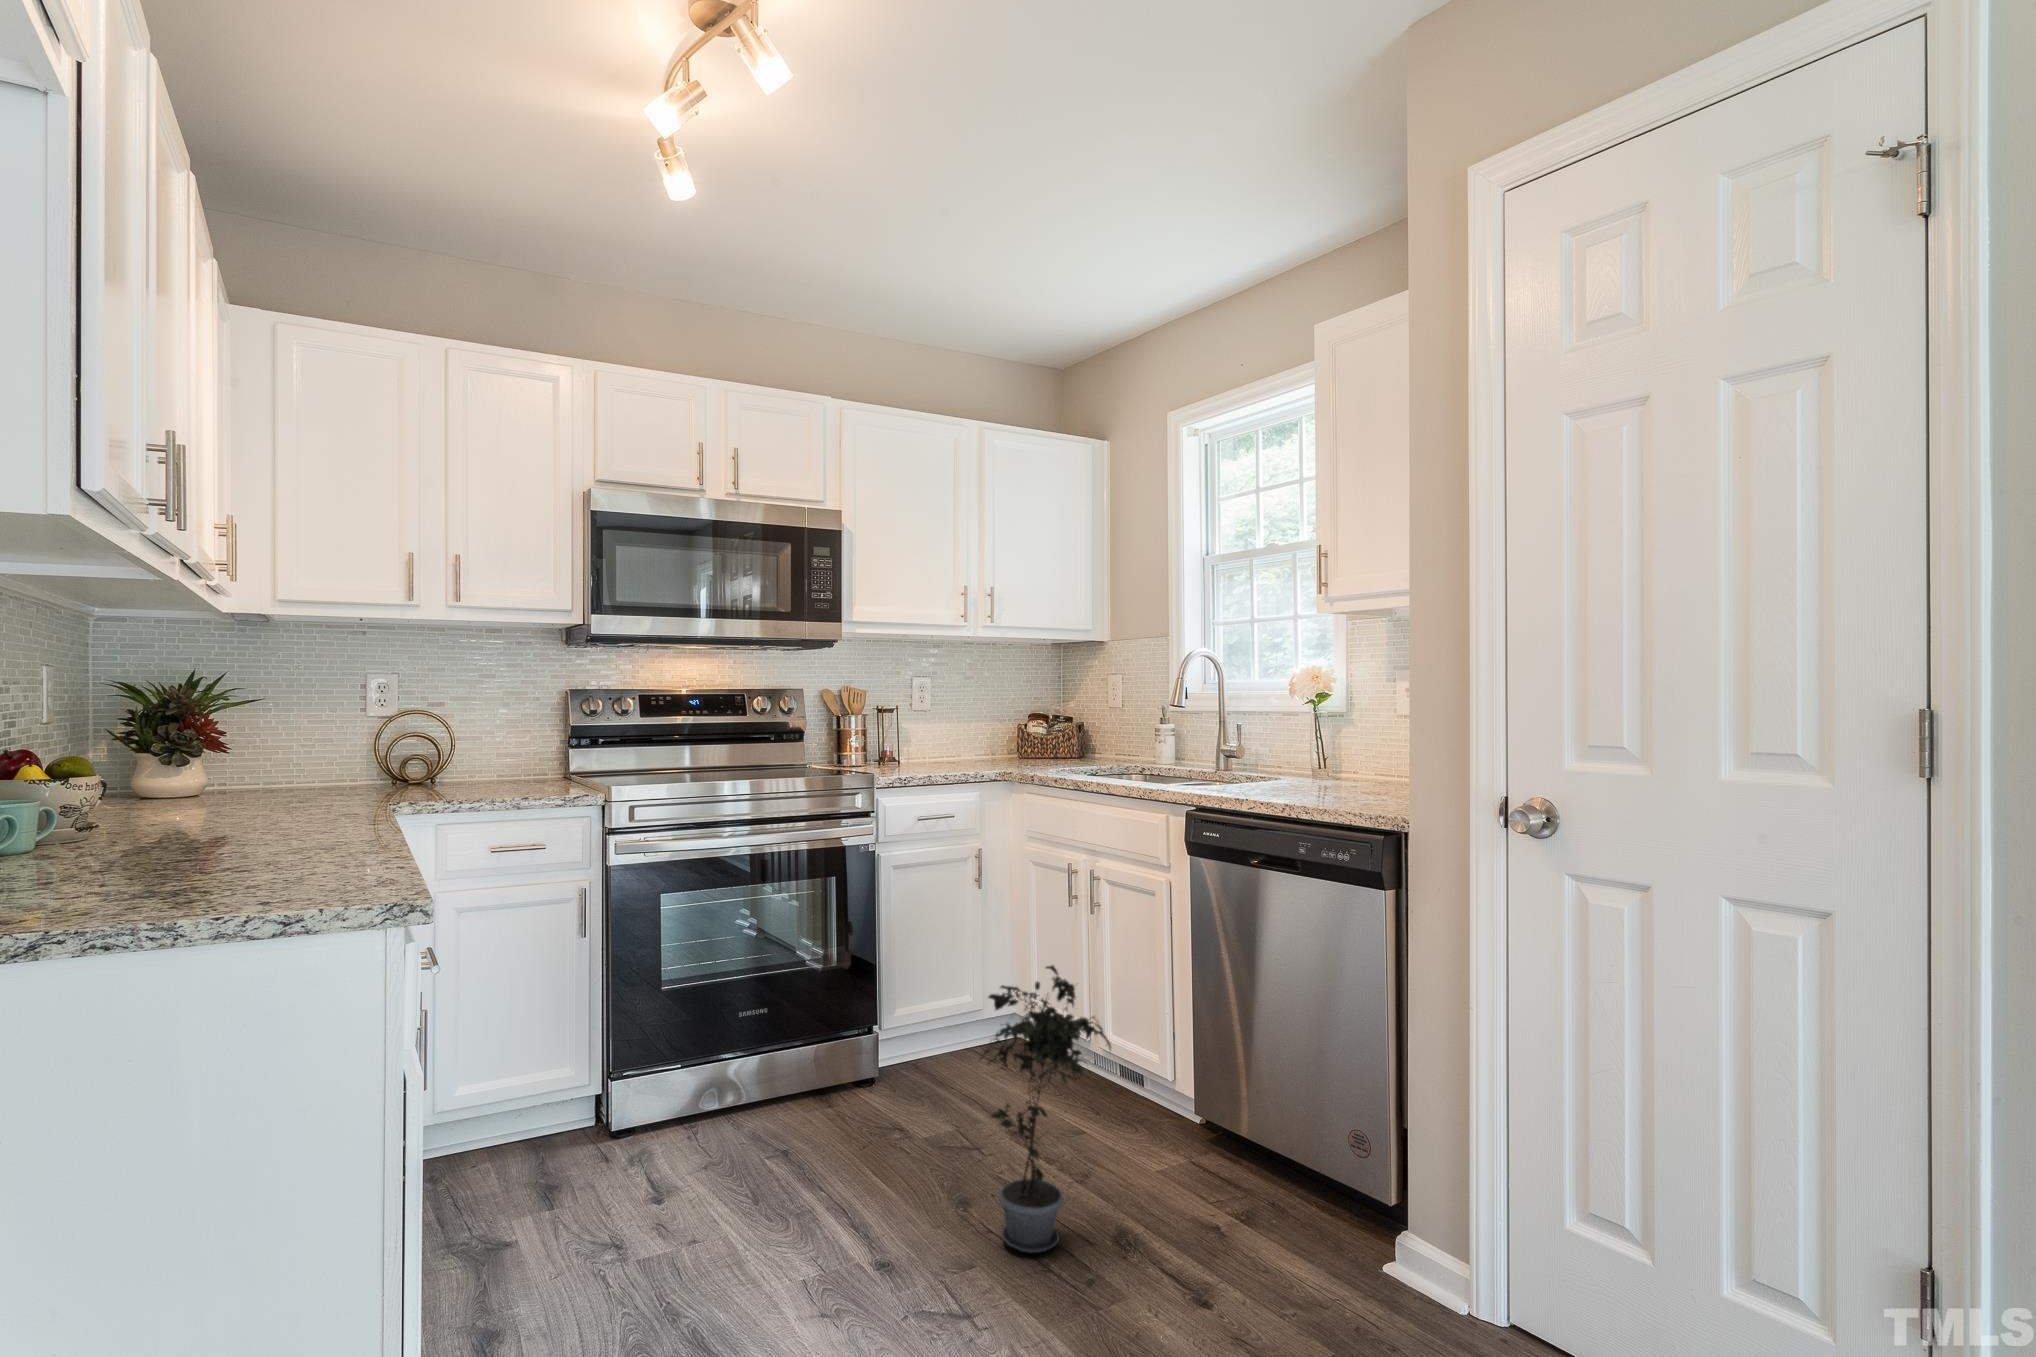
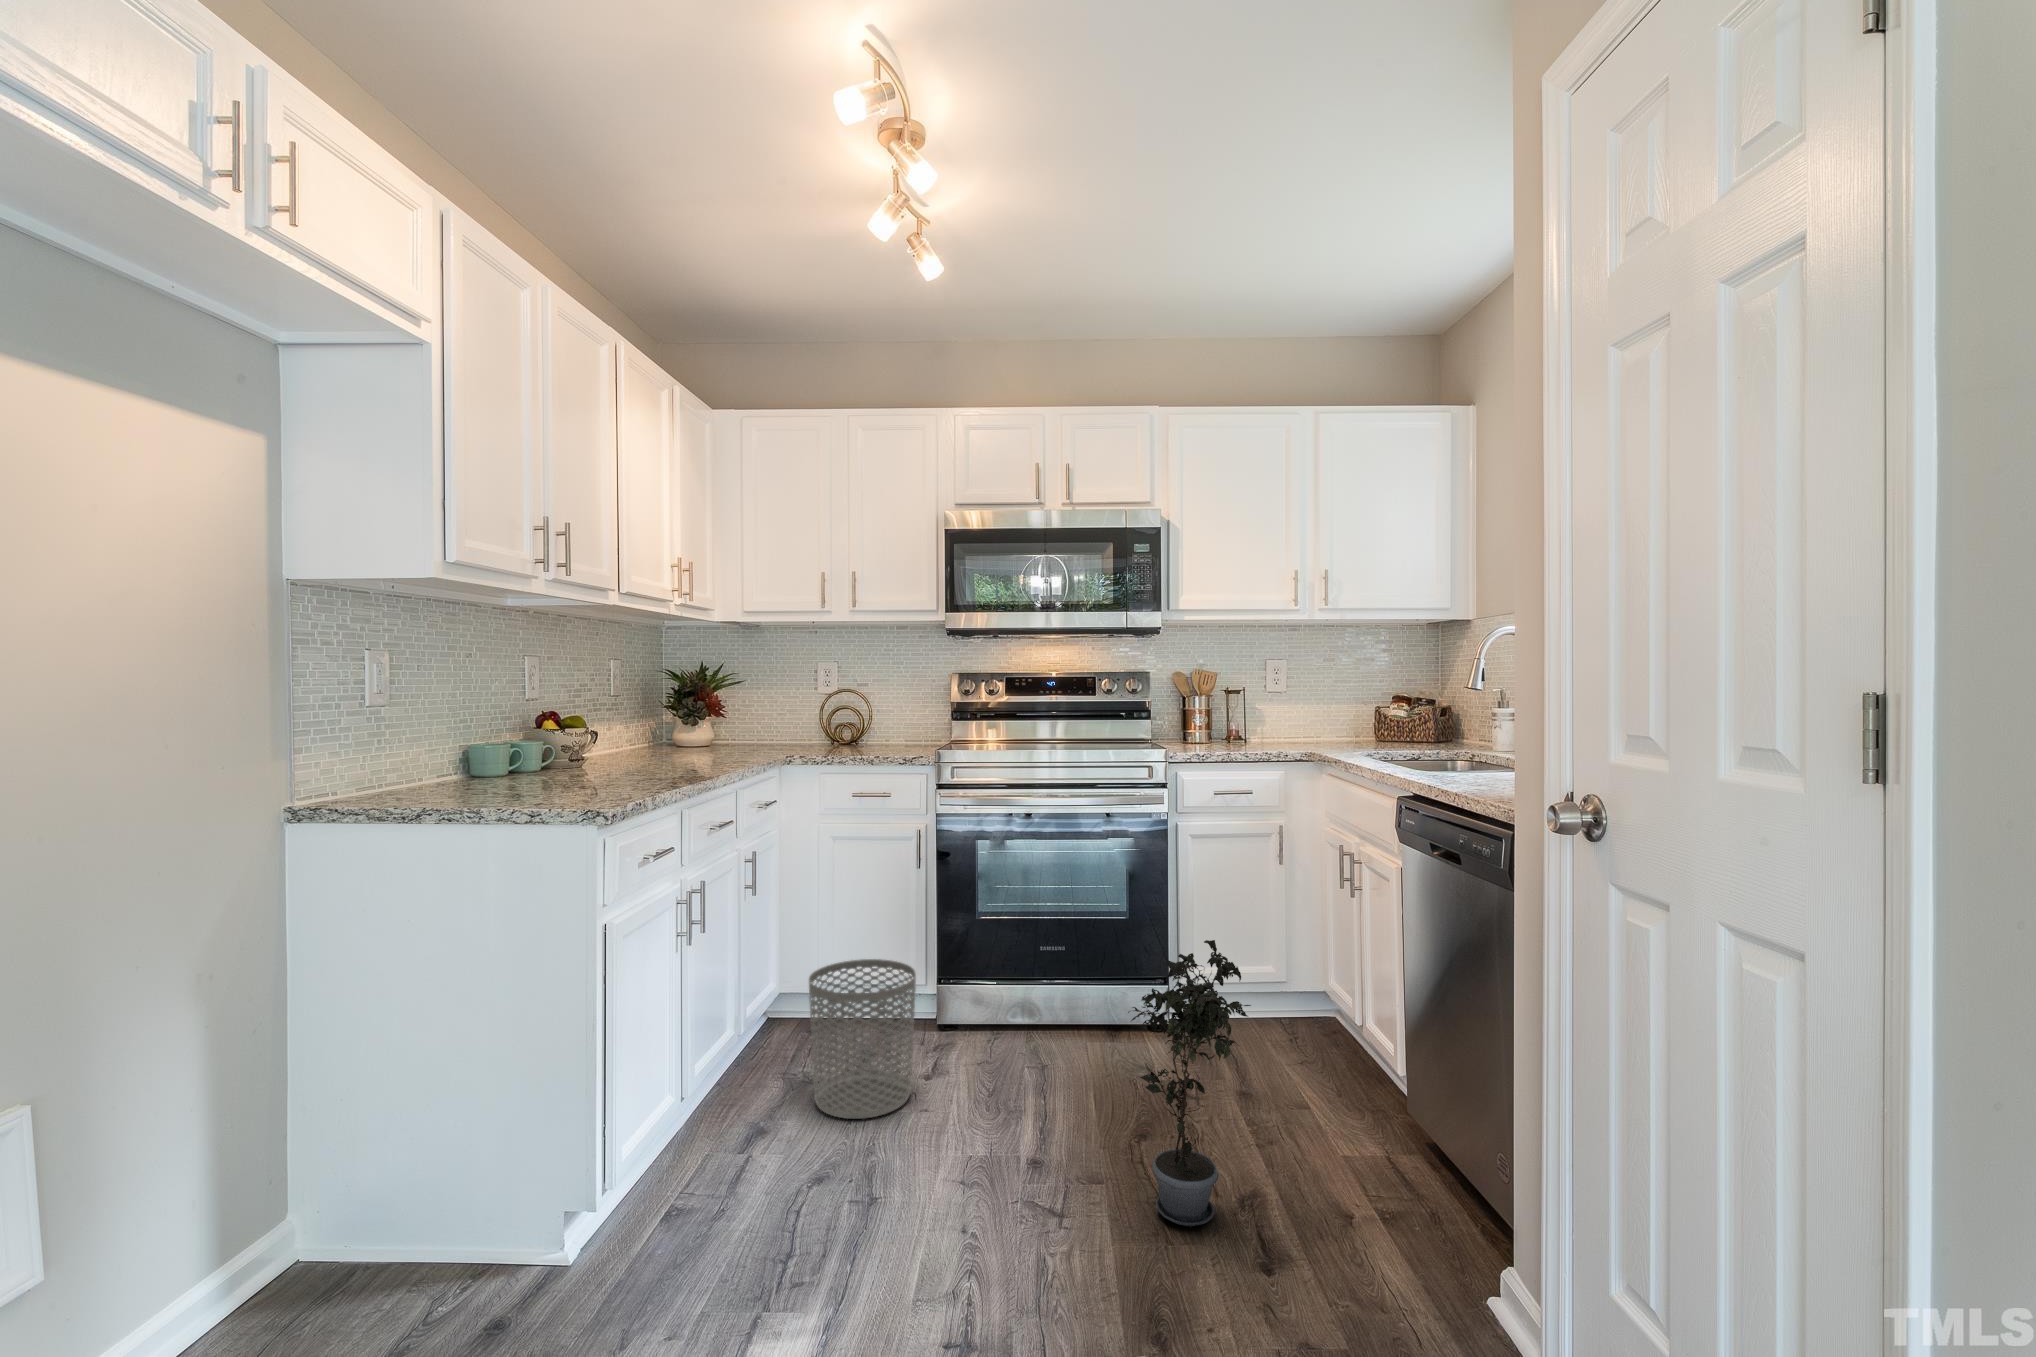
waste bin: none [513,1056,658,1266] -> present [809,959,916,1119]

